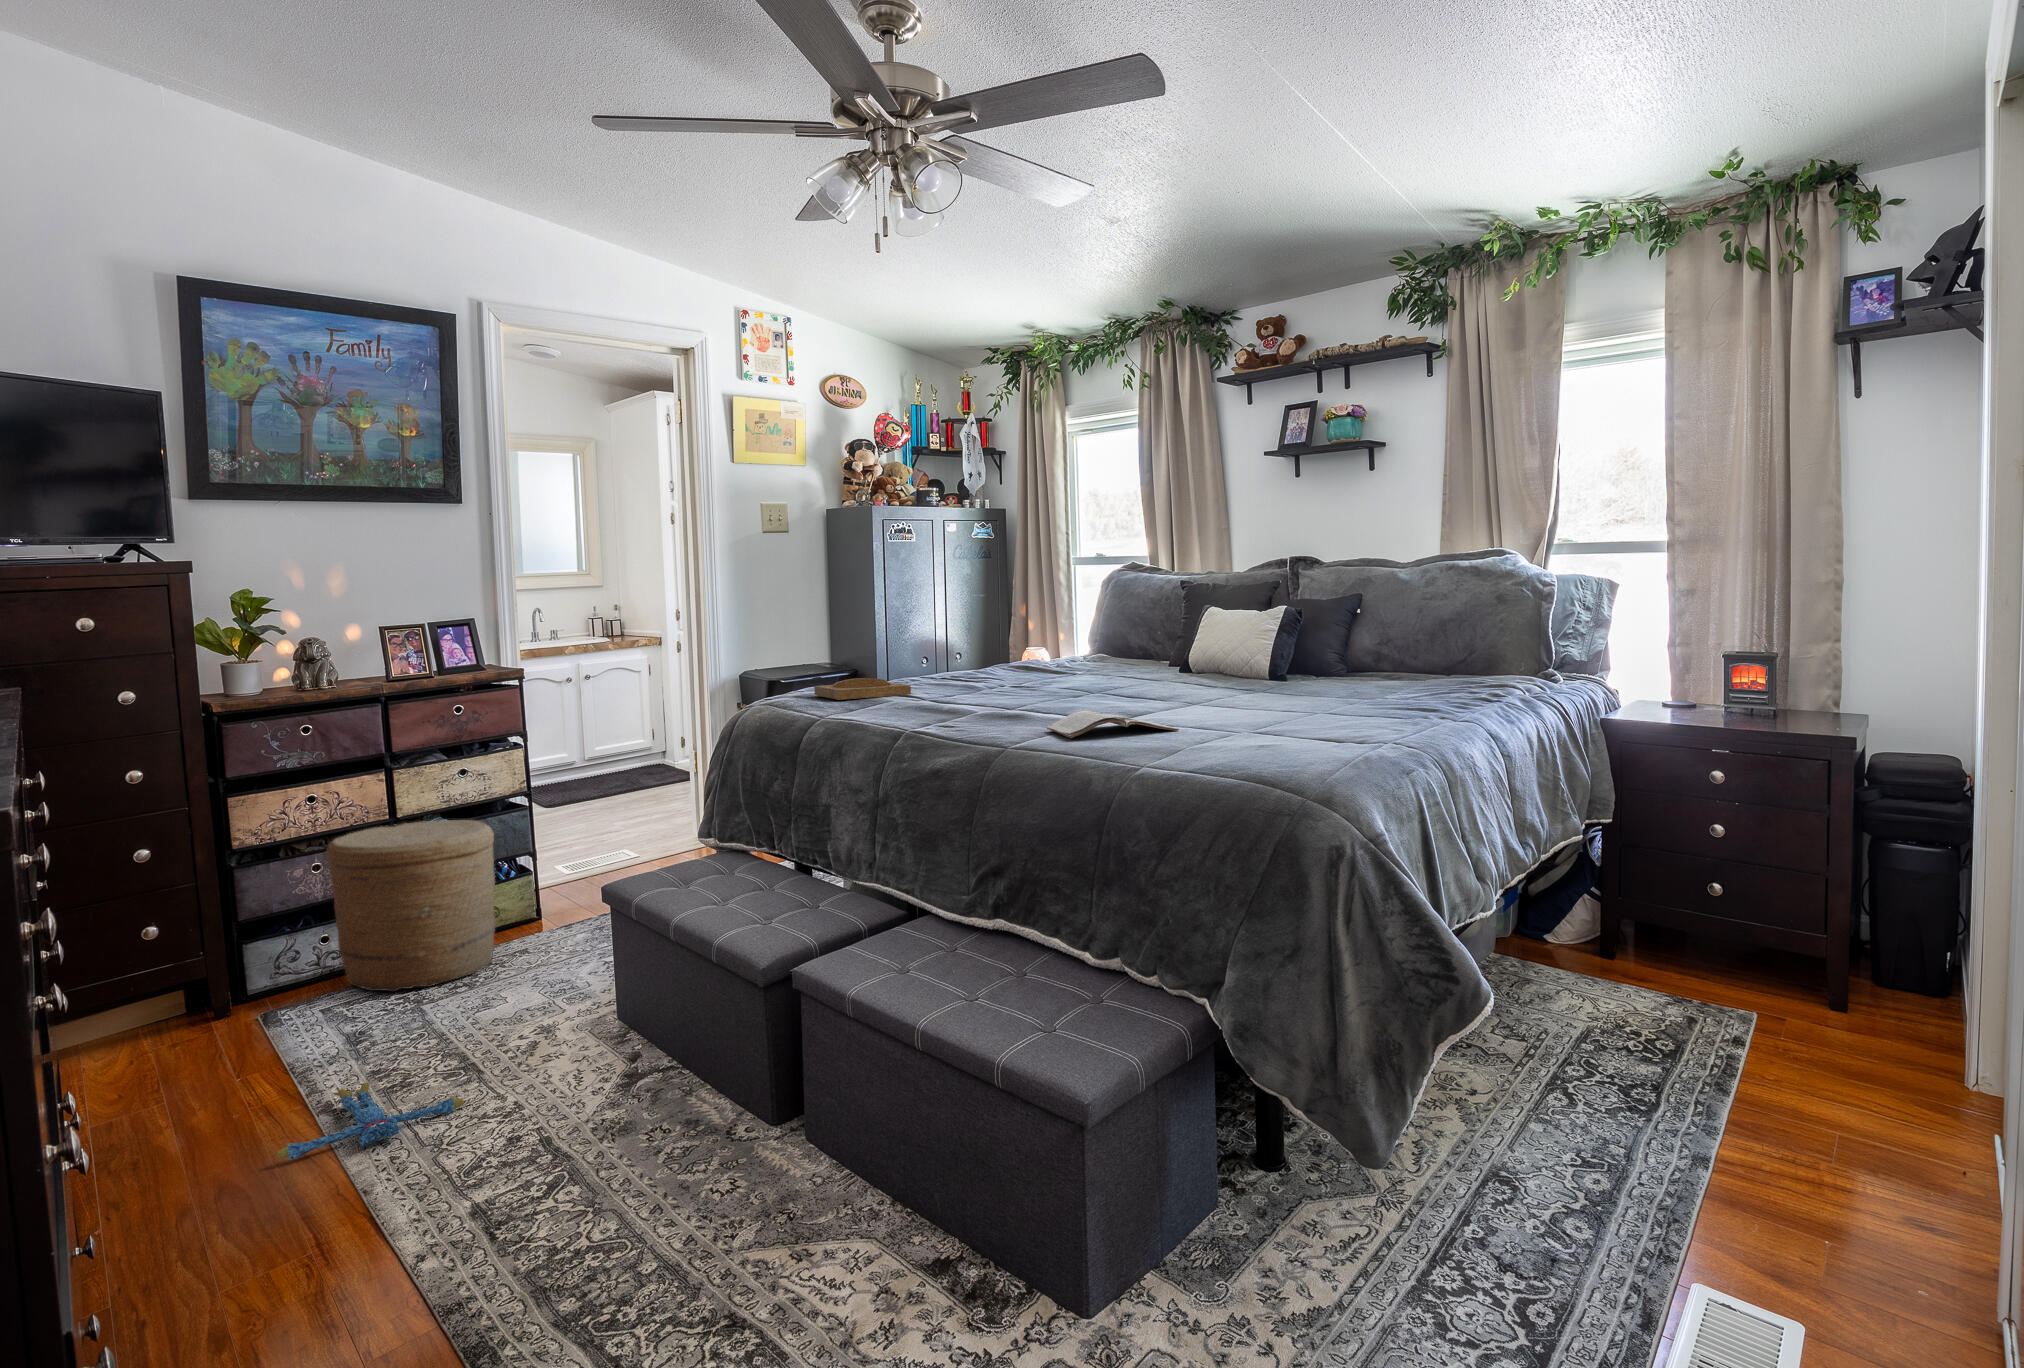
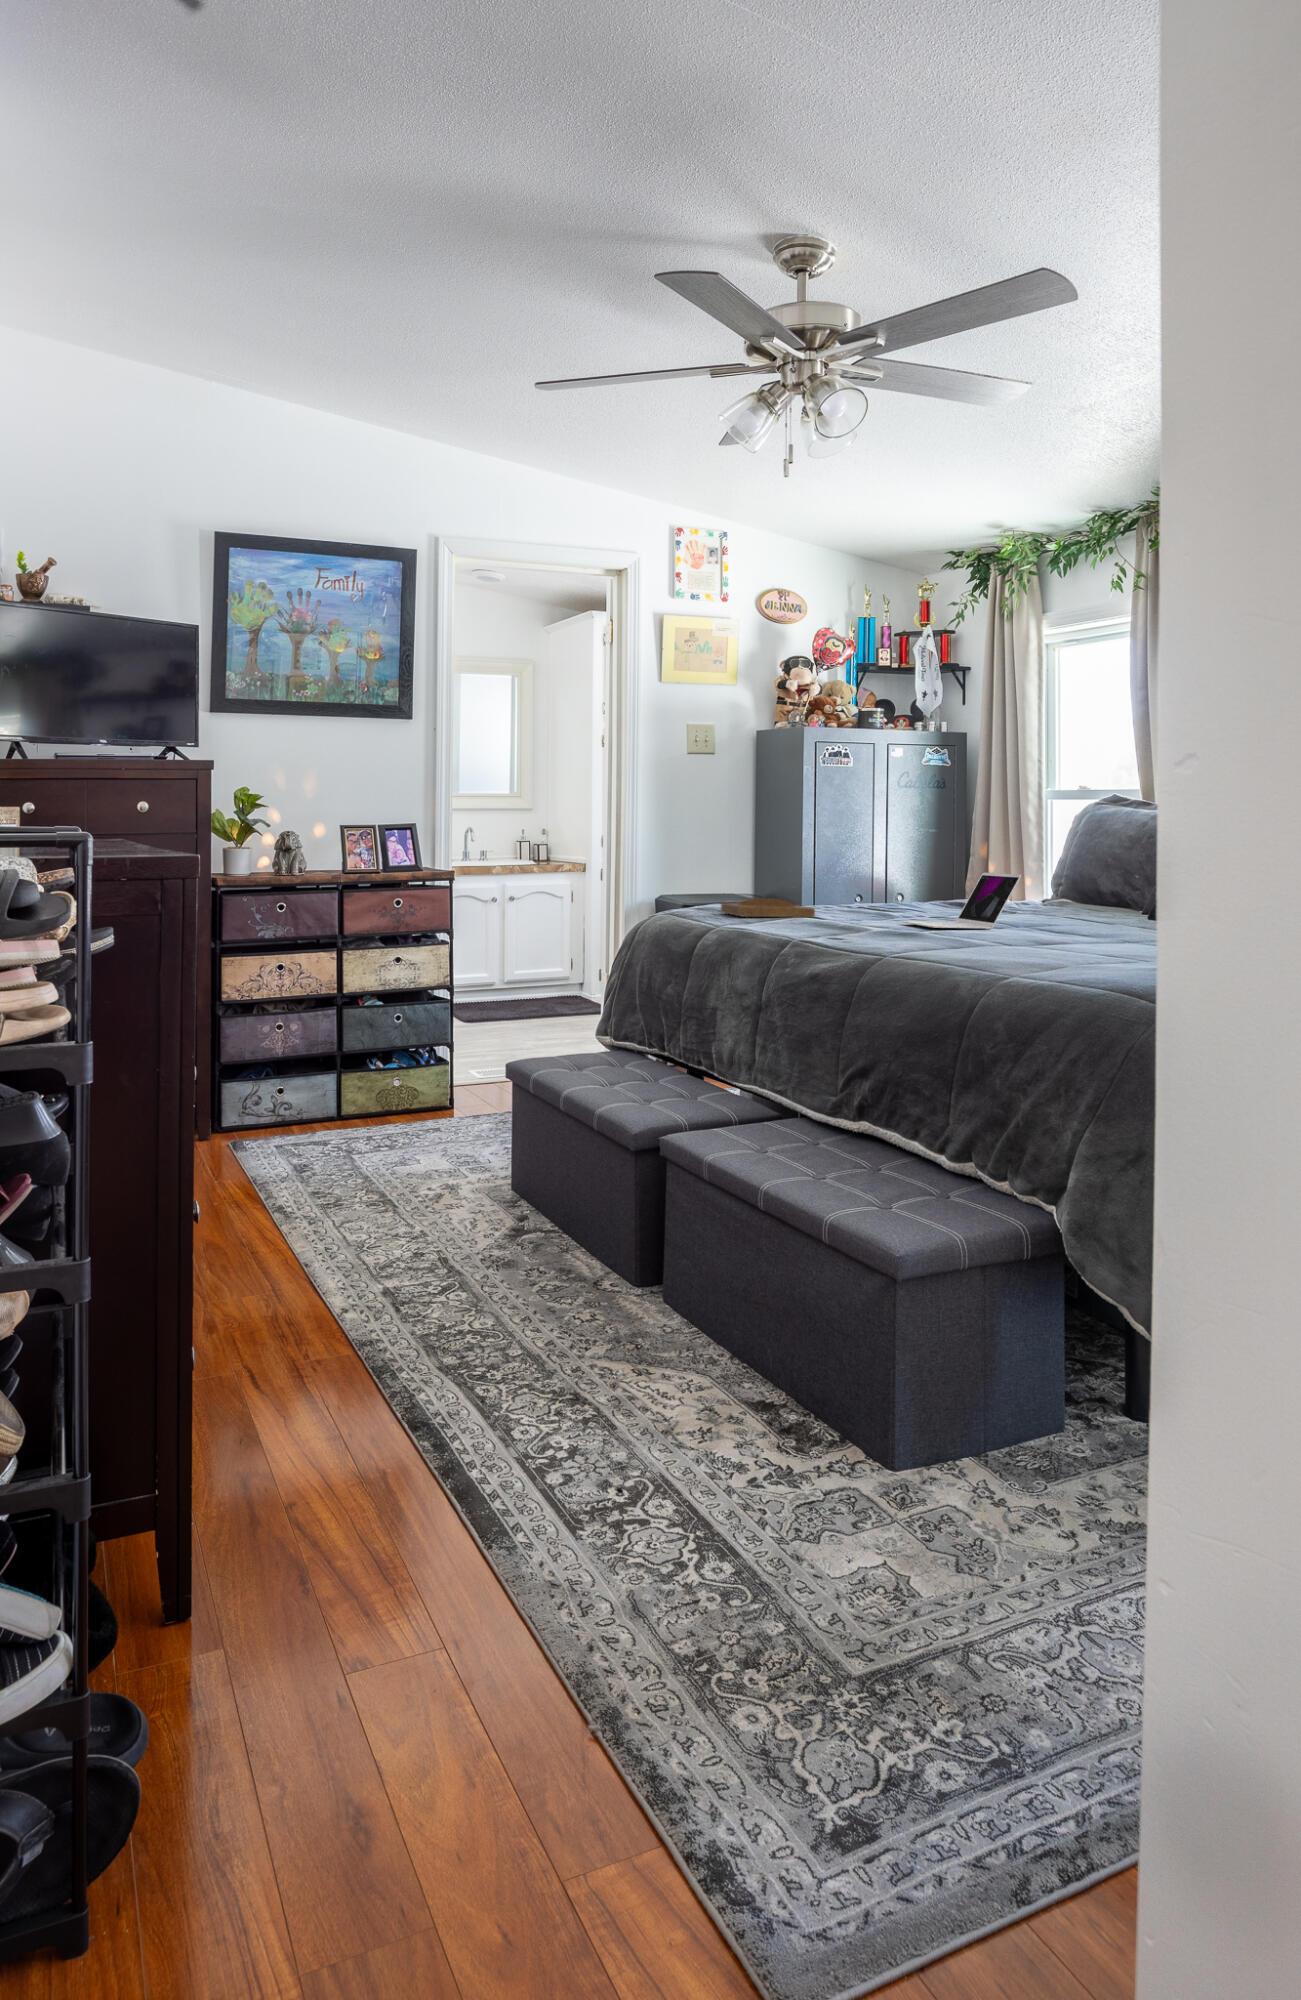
laptop: none [1000,637,1112,700] -> present [901,873,1021,929]
magazine: present [1047,711,1179,738] -> none [921,932,1051,957]
woven basket: present [326,820,495,992] -> none [283,1001,420,1145]
plush toy: present [276,1082,464,1160] -> none [241,1201,382,1245]

